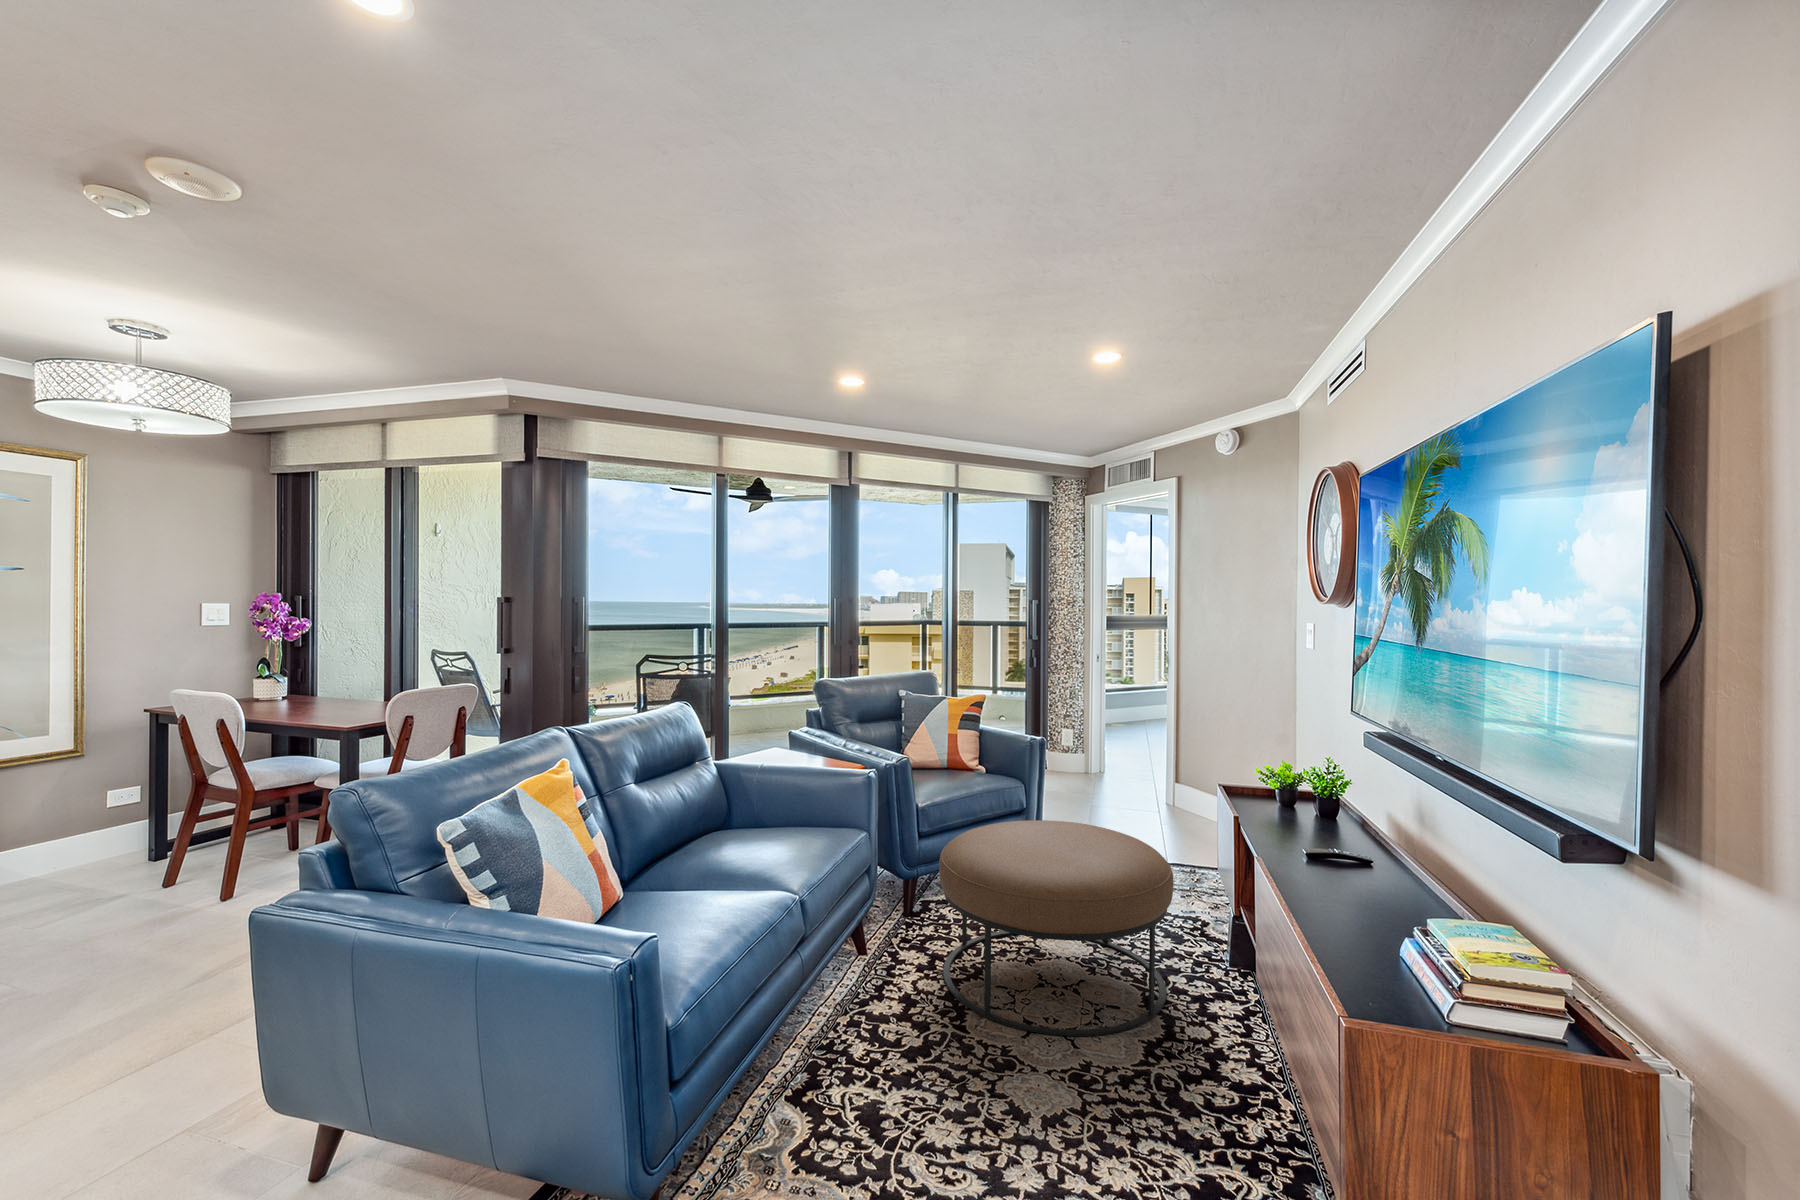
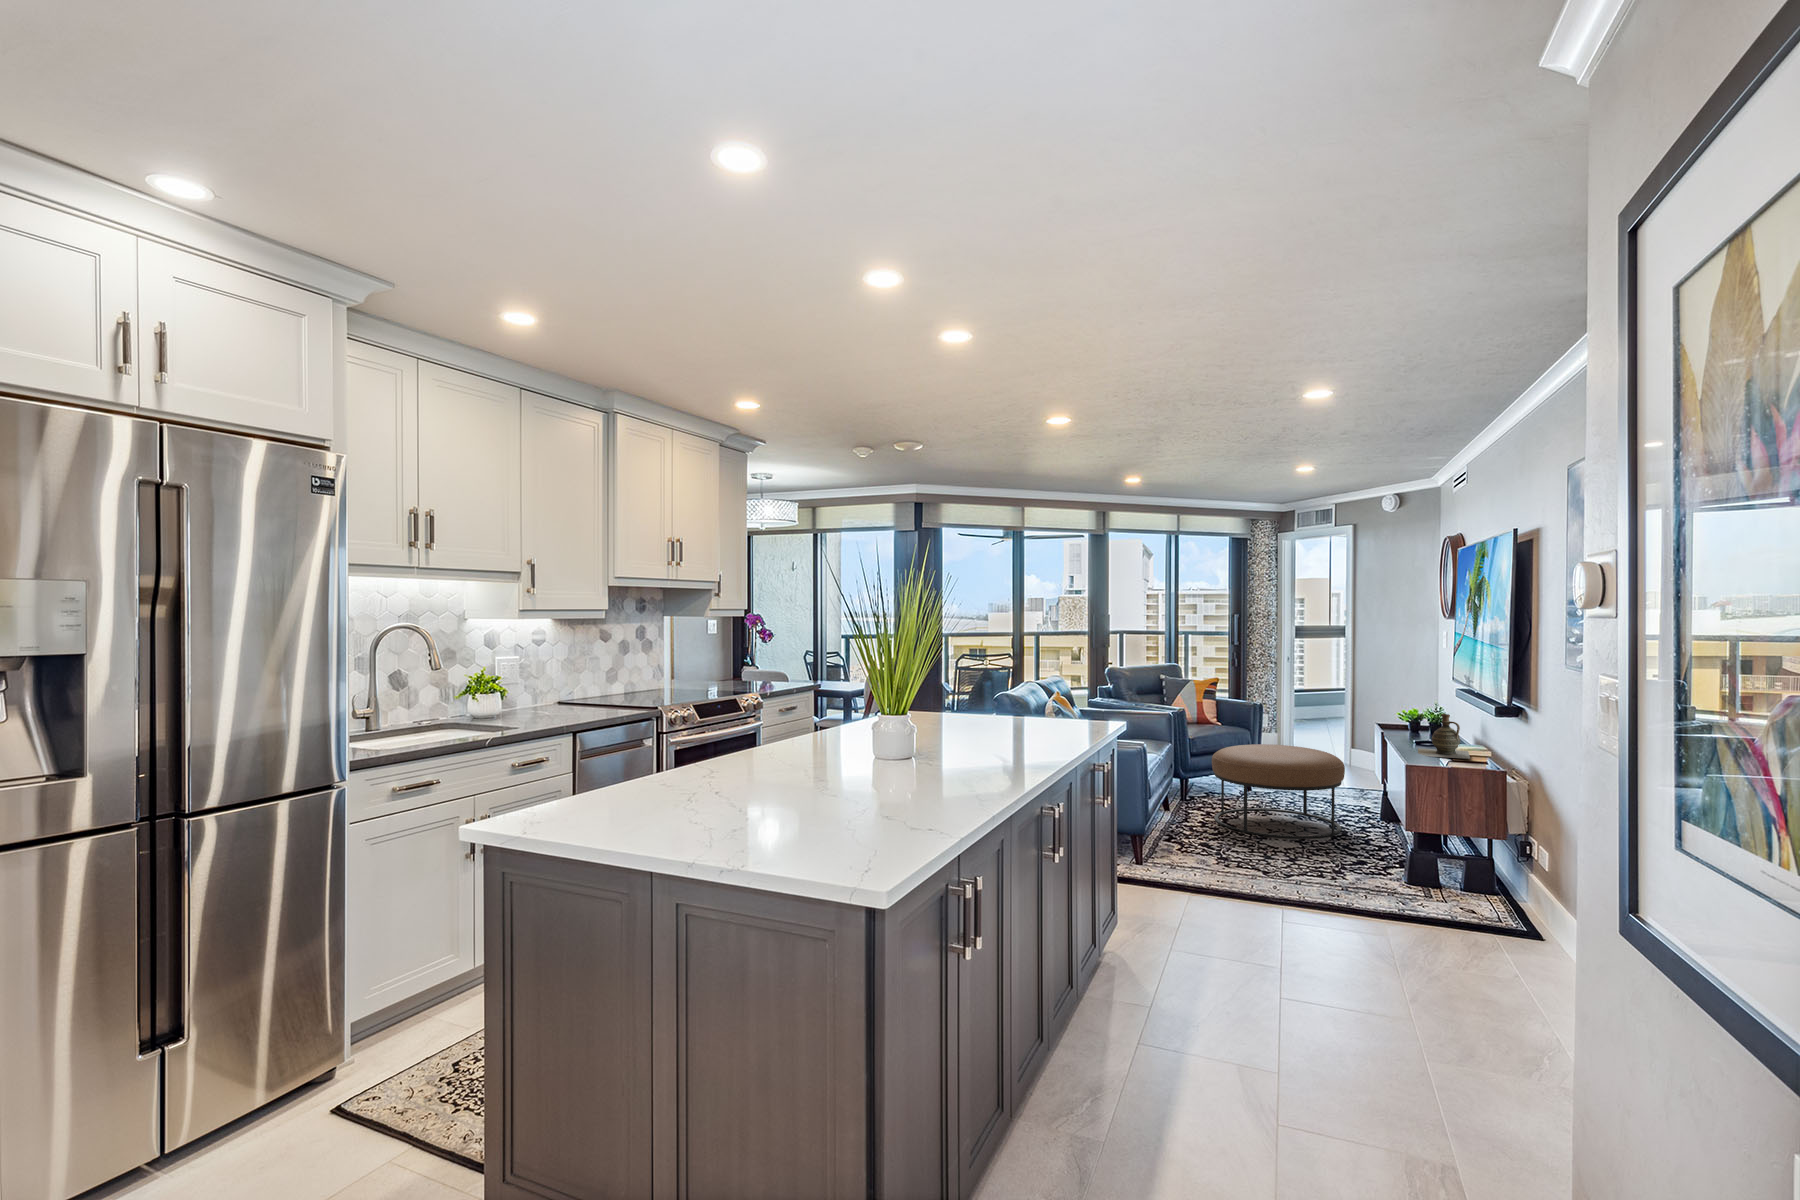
ceramic jug: none [1310,787,1428,889] -> present [1418,714,1470,759]

